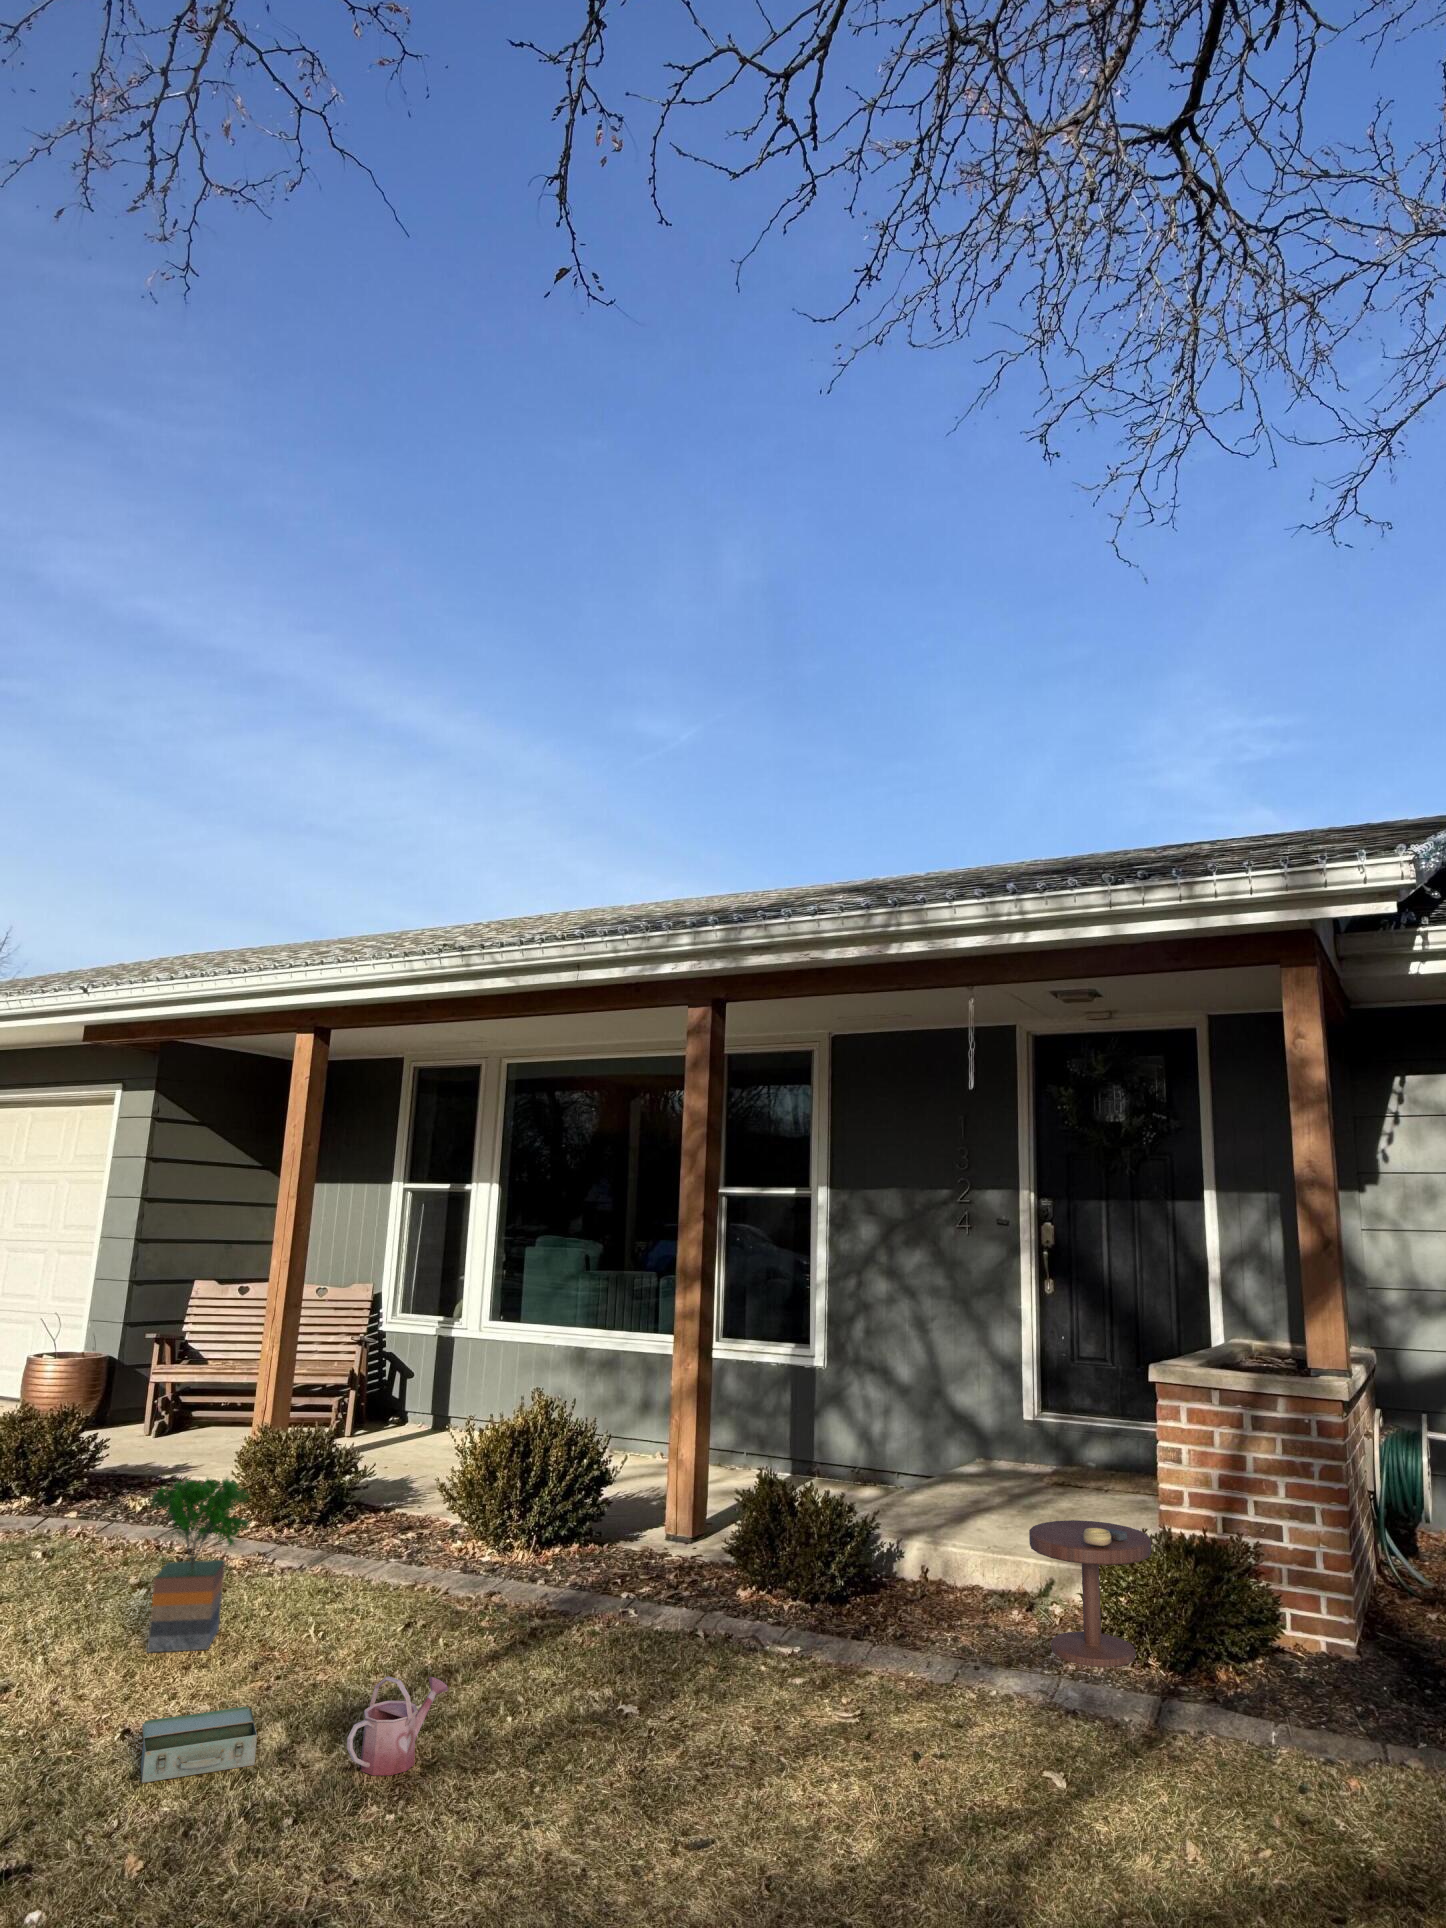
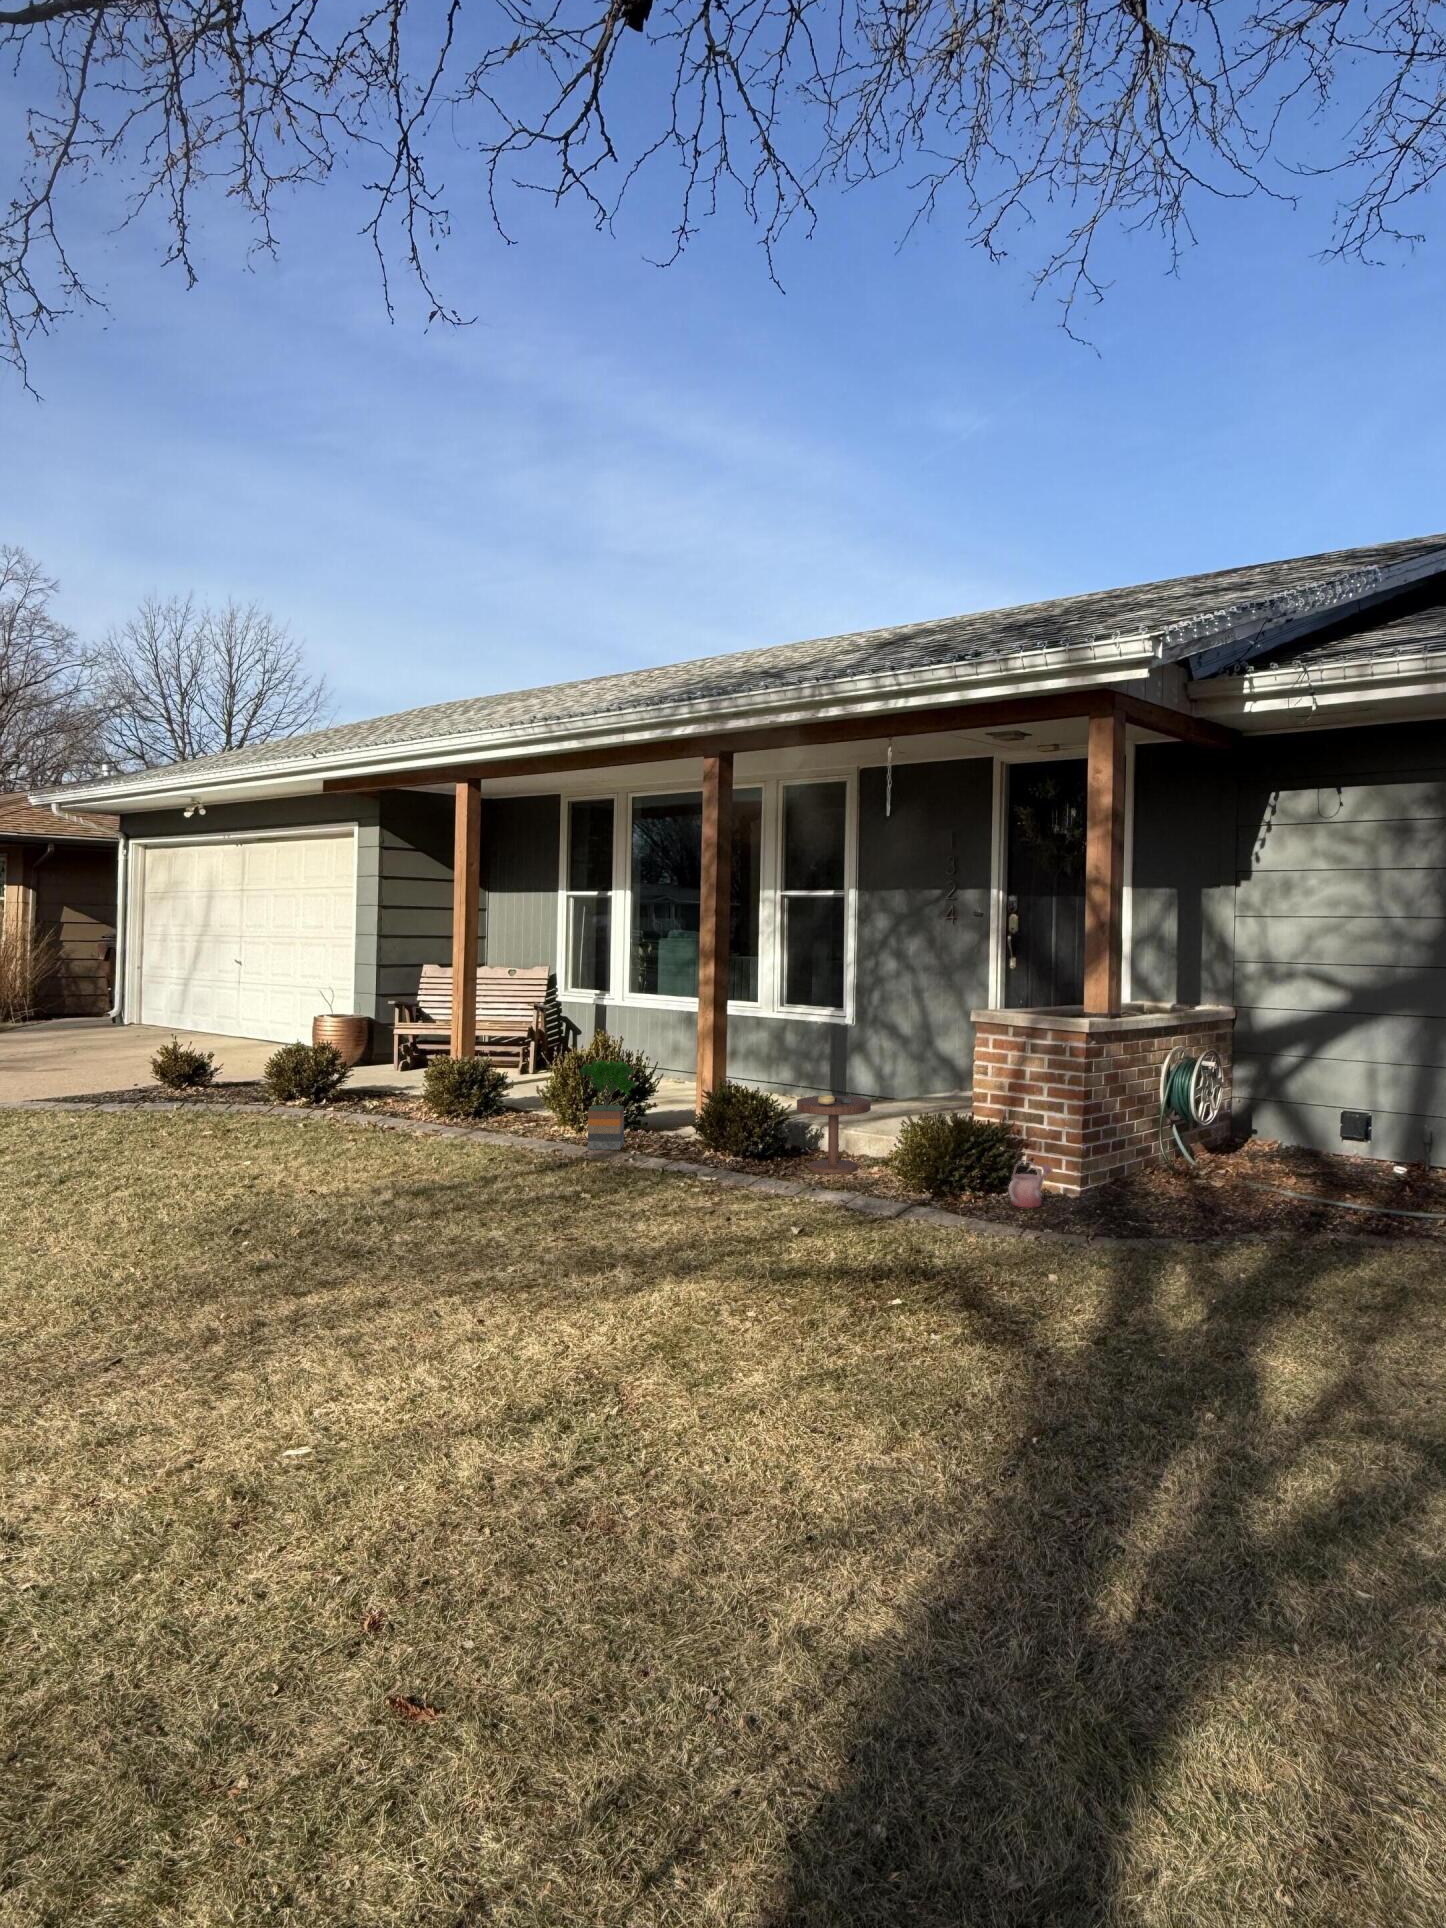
potted tree: present [147,1477,249,1652] -> present [581,1060,636,1150]
watering can: present [347,1676,448,1776] -> present [1009,1161,1053,1208]
toolbox: present [141,1706,257,1783] -> none [311,1184,373,1212]

